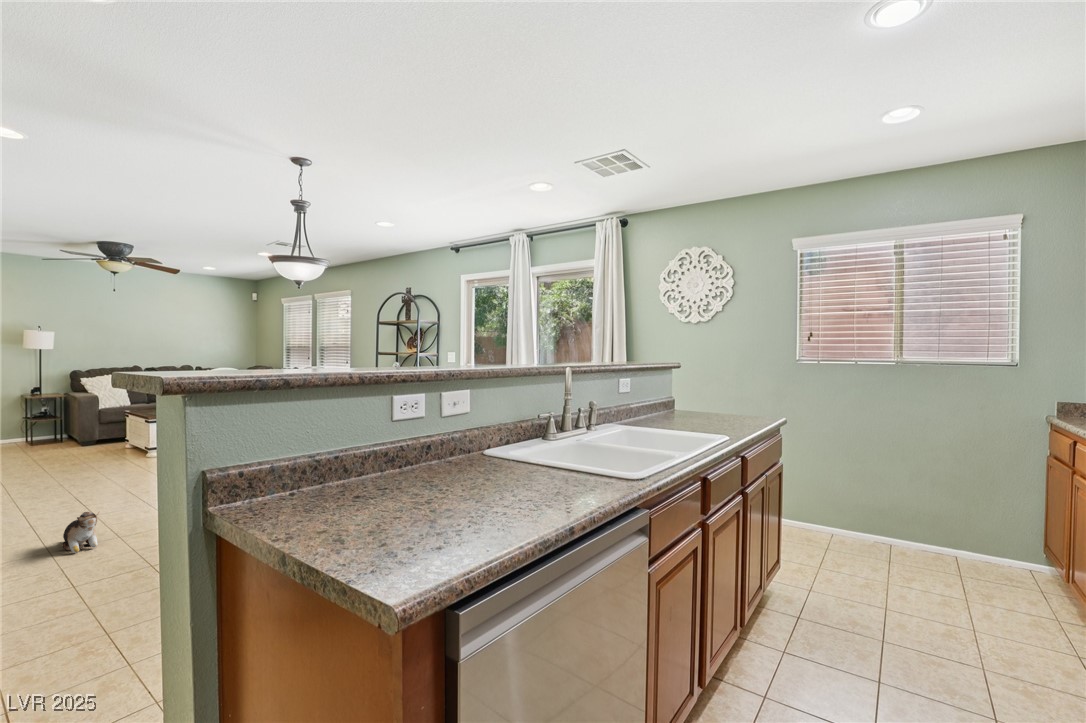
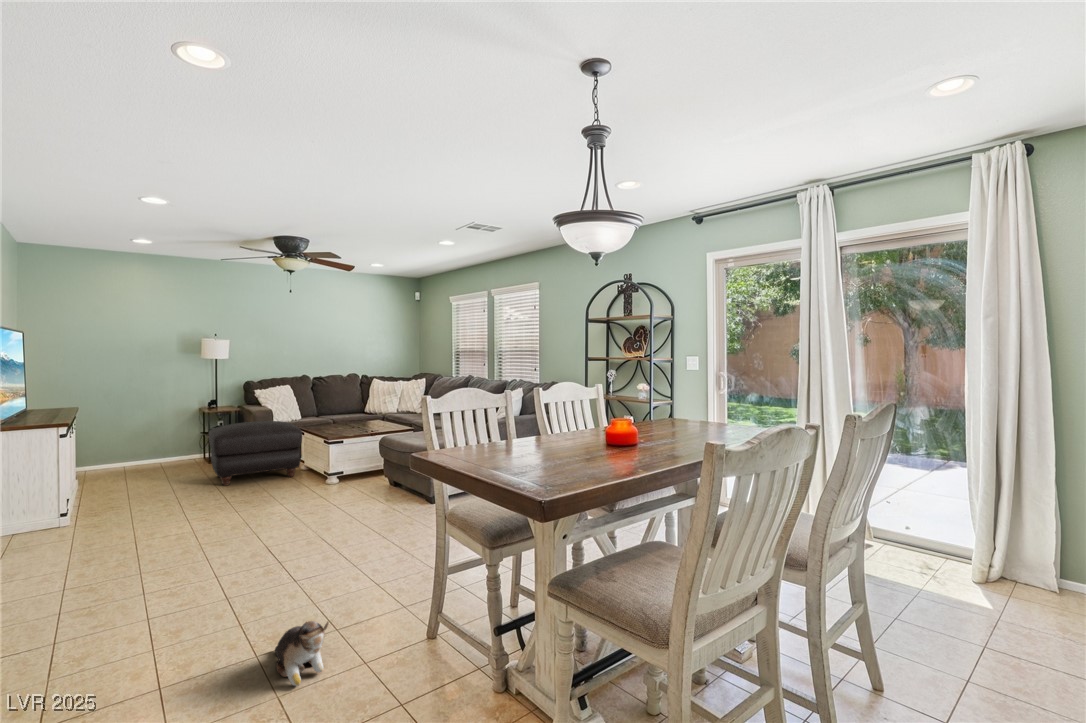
ottoman: none [30,405,124,461] -> present [209,421,302,486]

